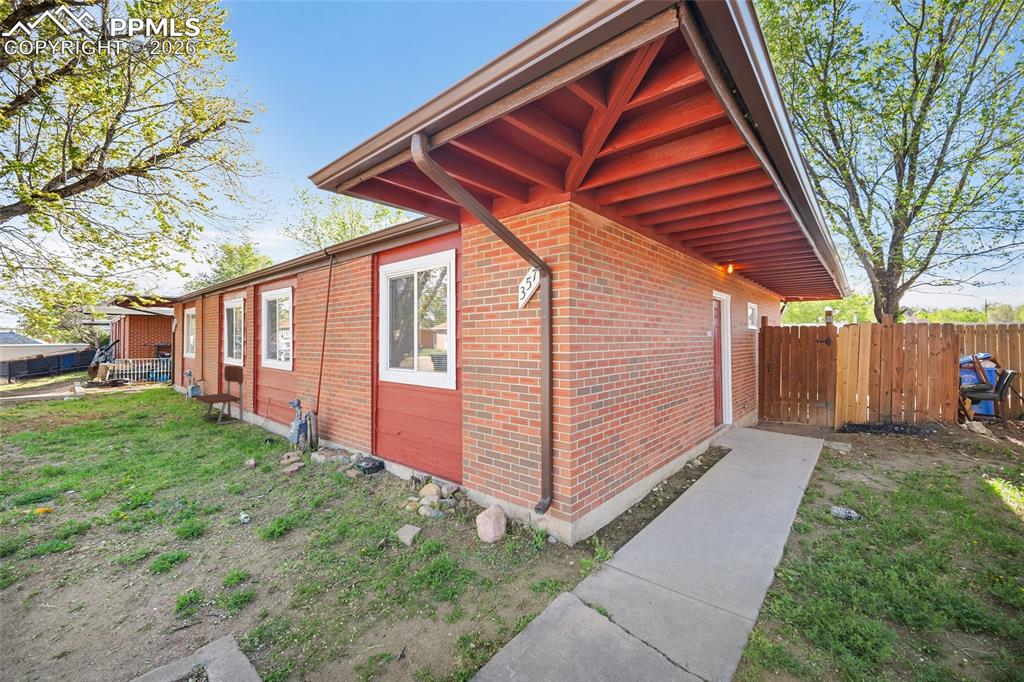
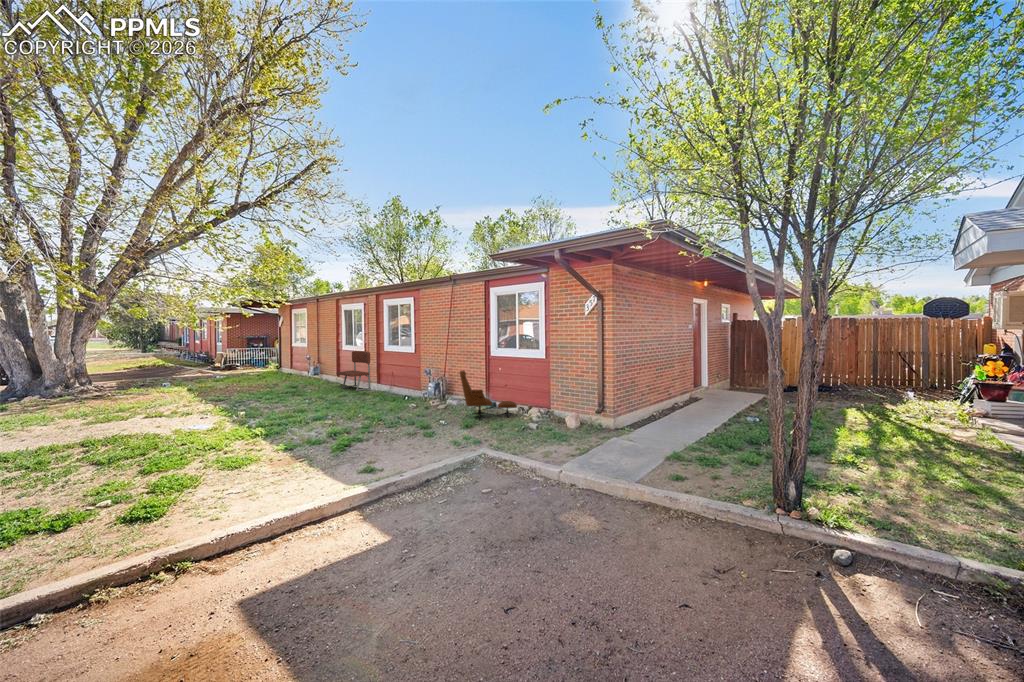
lounge chair: none [303,407,413,501] -> present [460,371,517,418]

